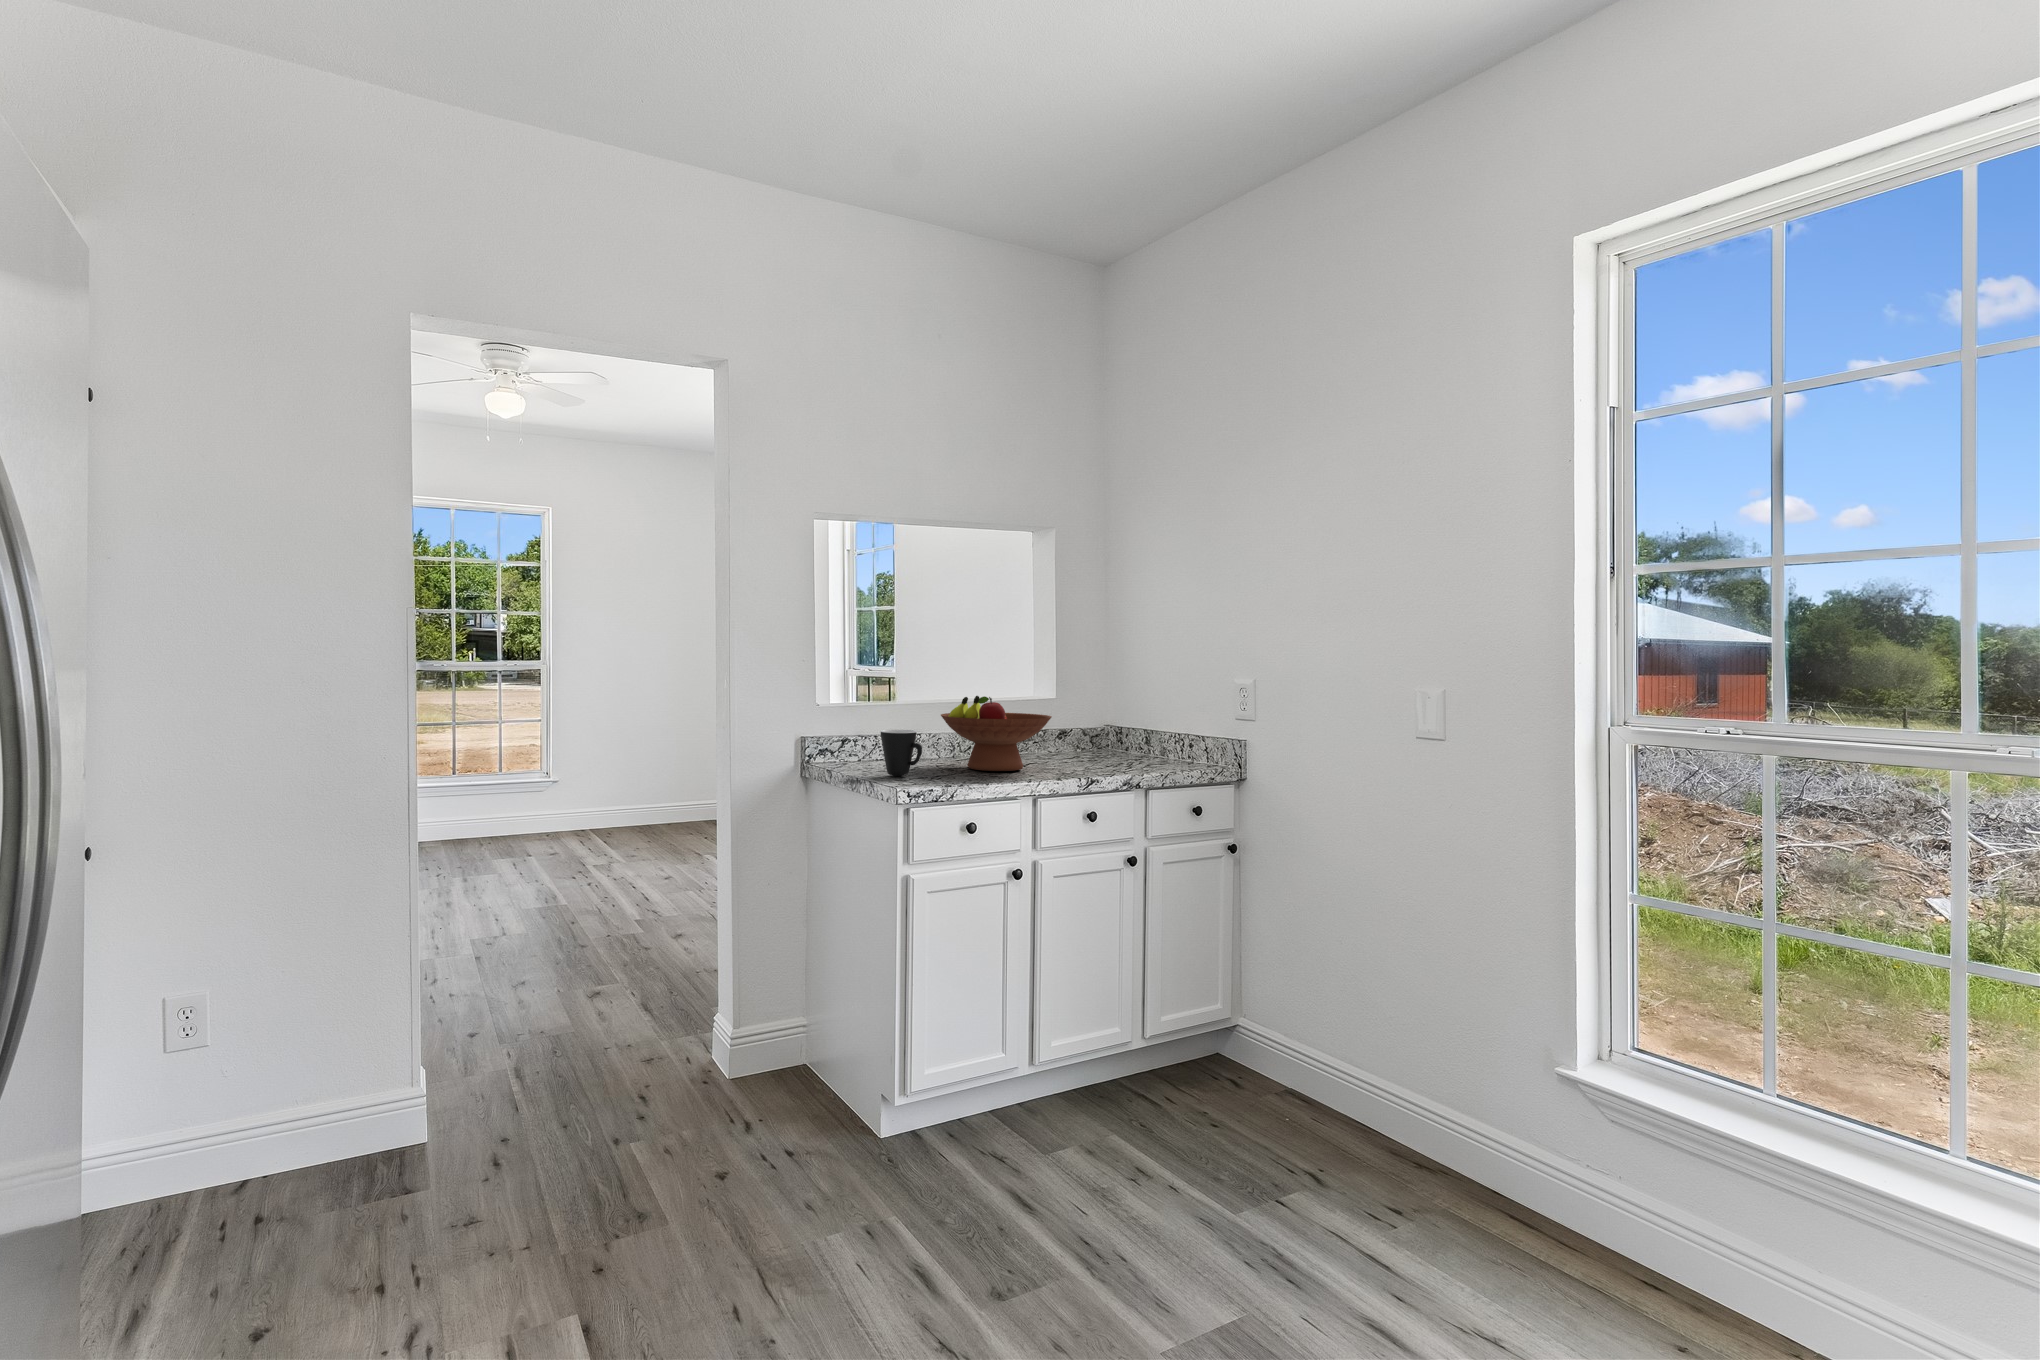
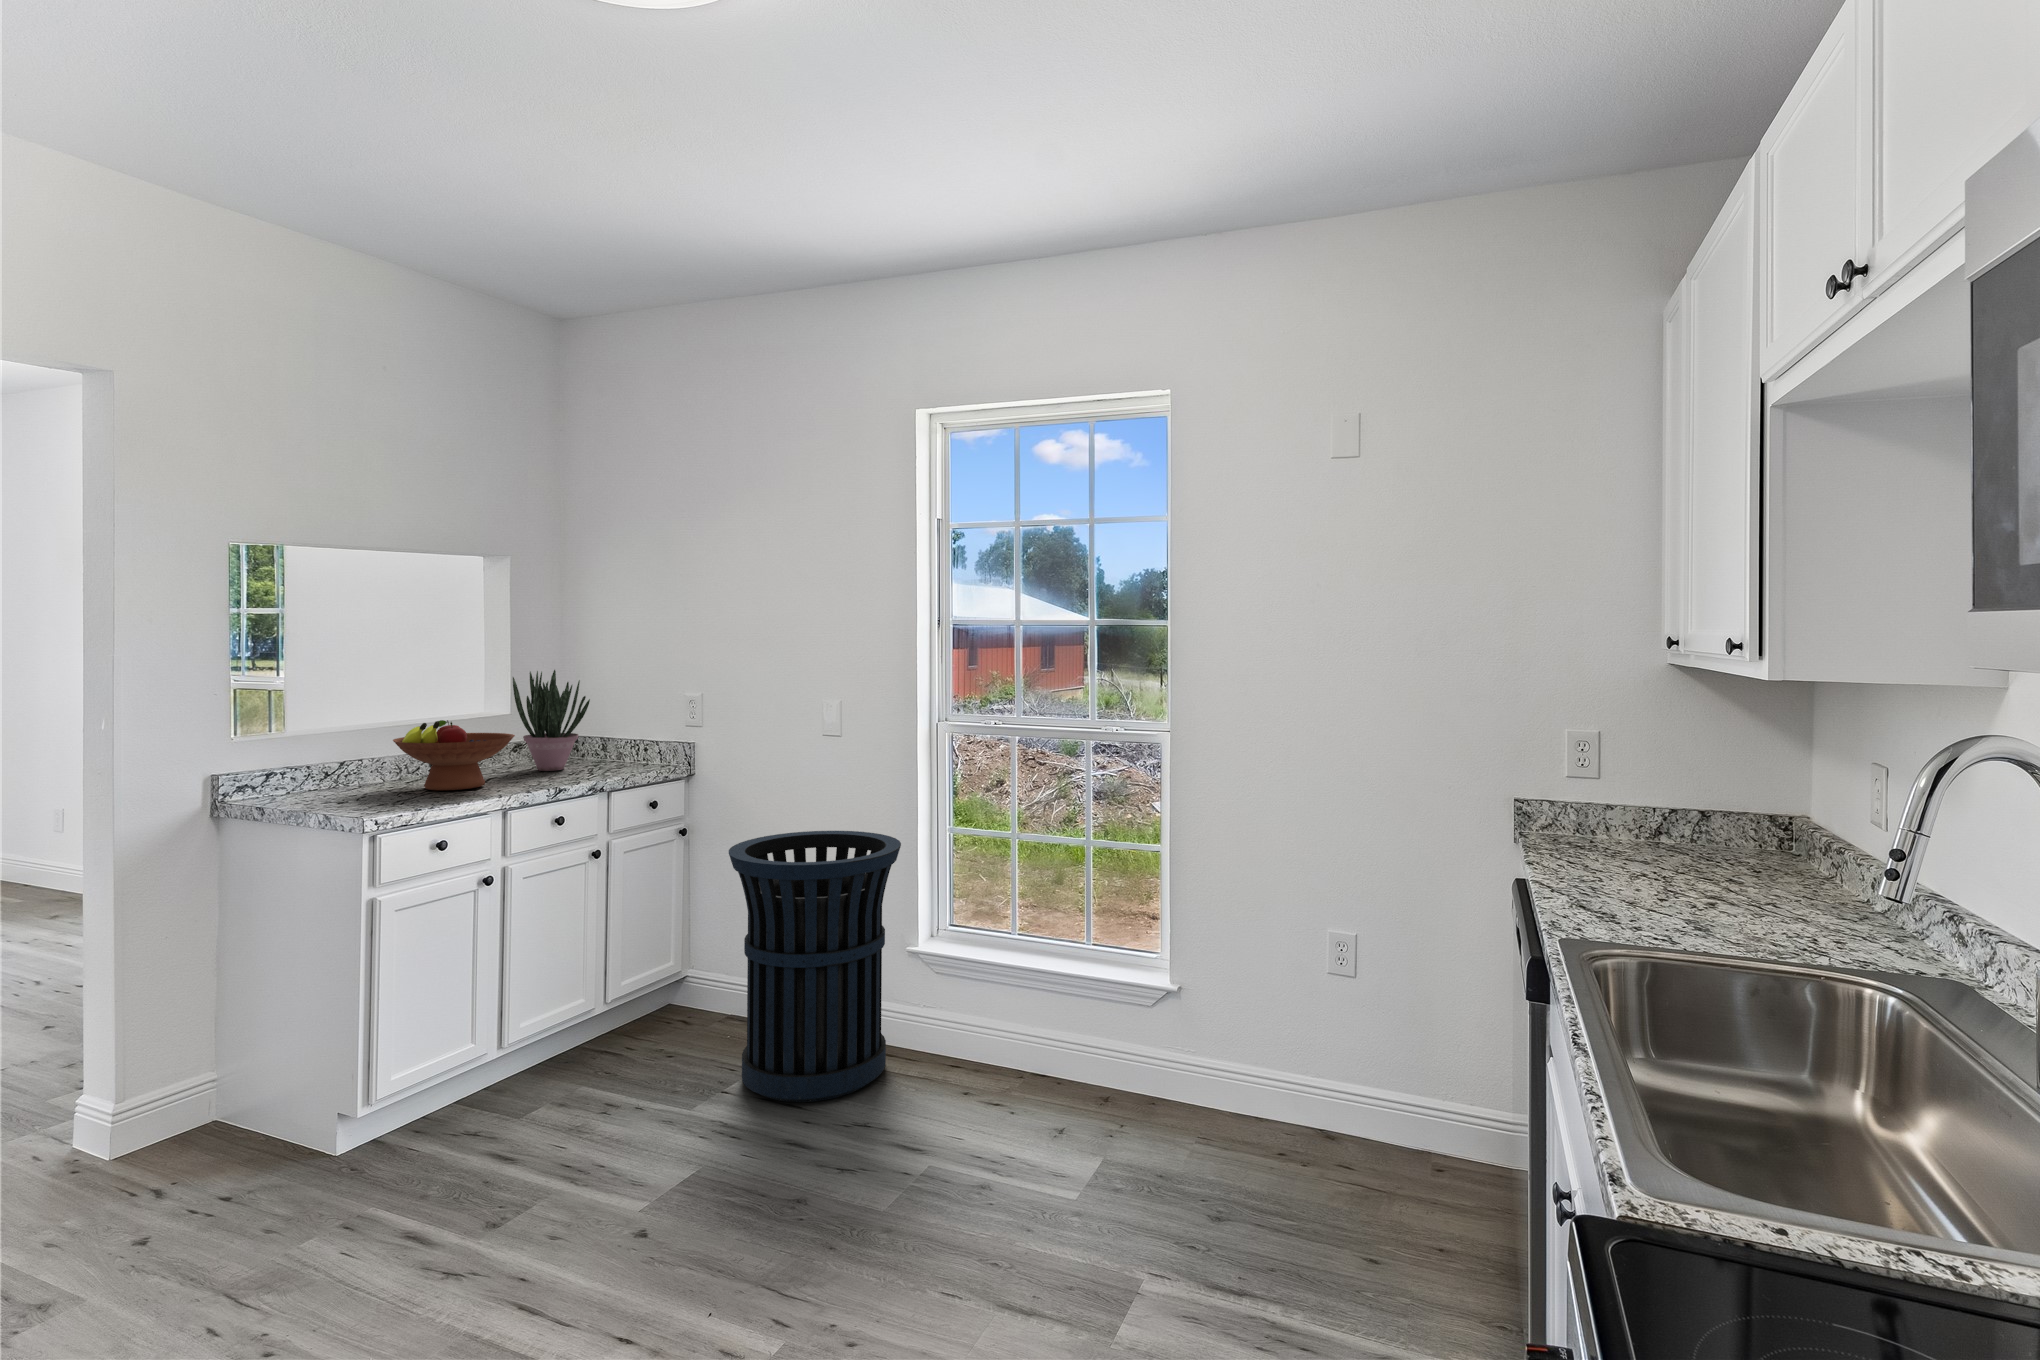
potted plant: none [1055,649,1132,761] -> present [513,670,590,771]
mug: present [881,730,922,776] -> none [329,759,380,805]
trash can: none [1285,864,1542,1262] -> present [729,831,901,1102]

